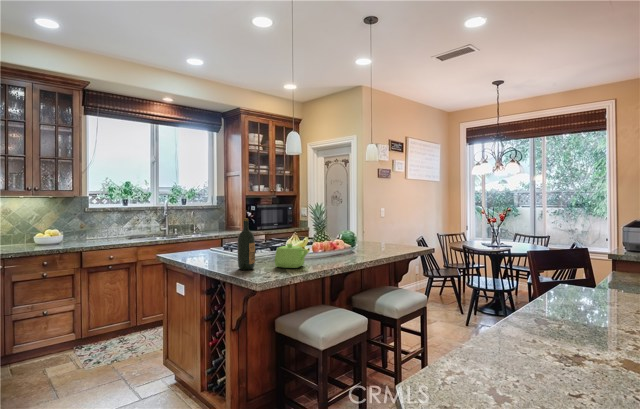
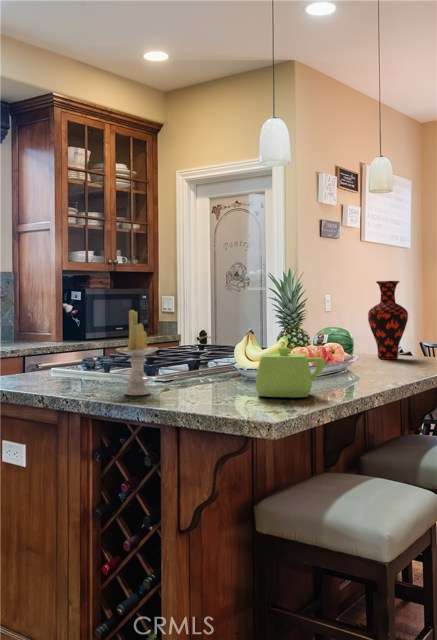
vase: none [372,206,393,246] -> present [368,281,408,359]
wine bottle: present [237,218,255,270] -> none [184,294,221,404]
candle: none [215,224,235,264] -> present [116,310,158,395]

